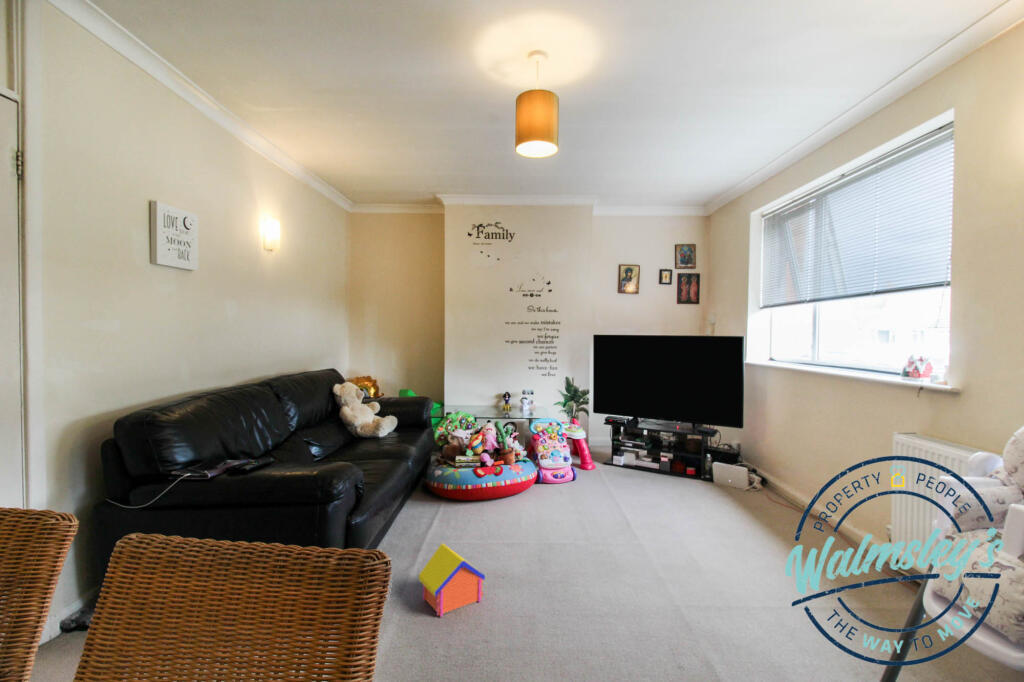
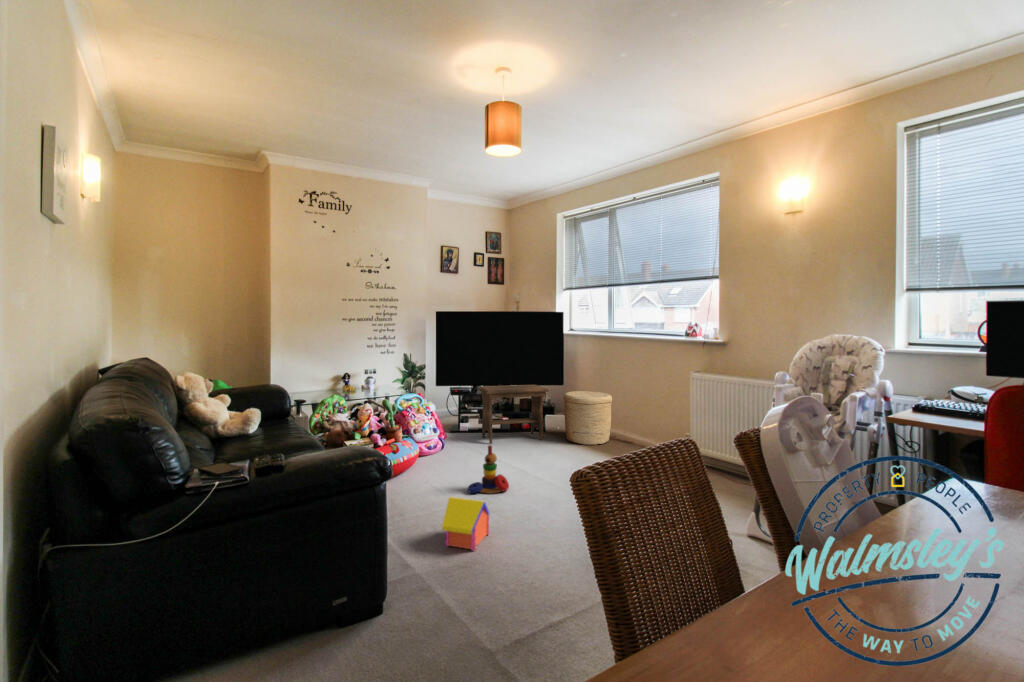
footstool: none [625,419,707,494] -> present [478,385,548,444]
woven basket: none [727,439,800,518] -> present [564,391,612,445]
stacking toy: none [529,491,577,551] -> present [468,445,509,494]

